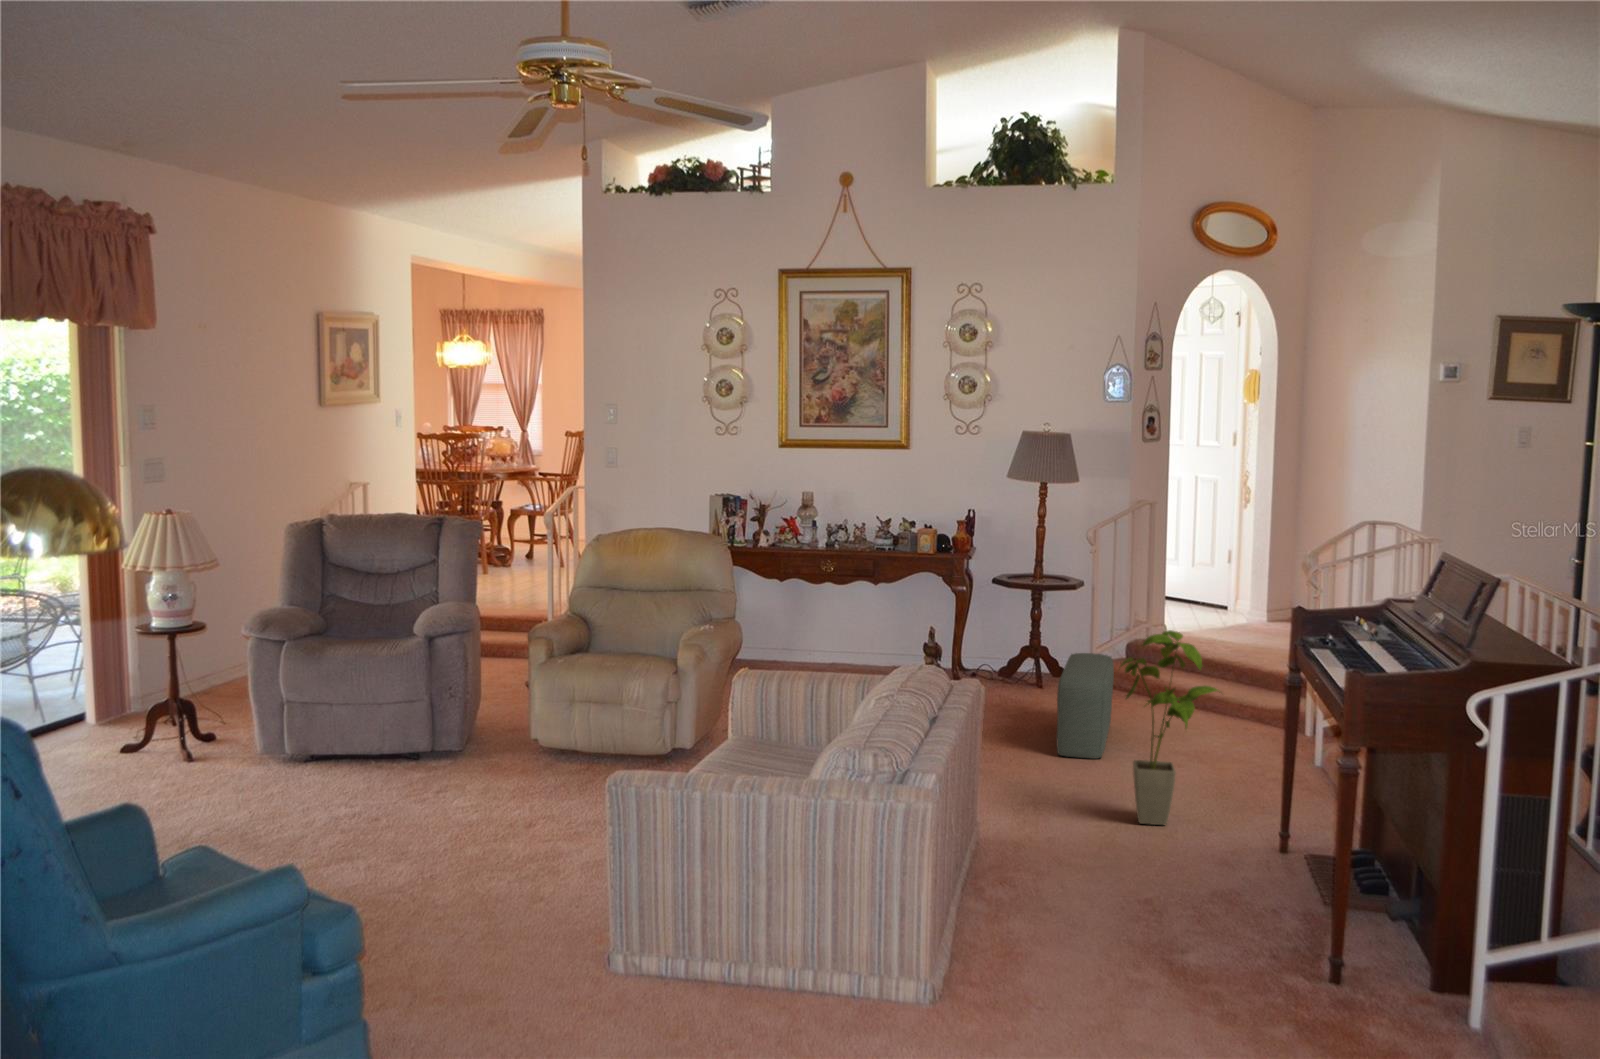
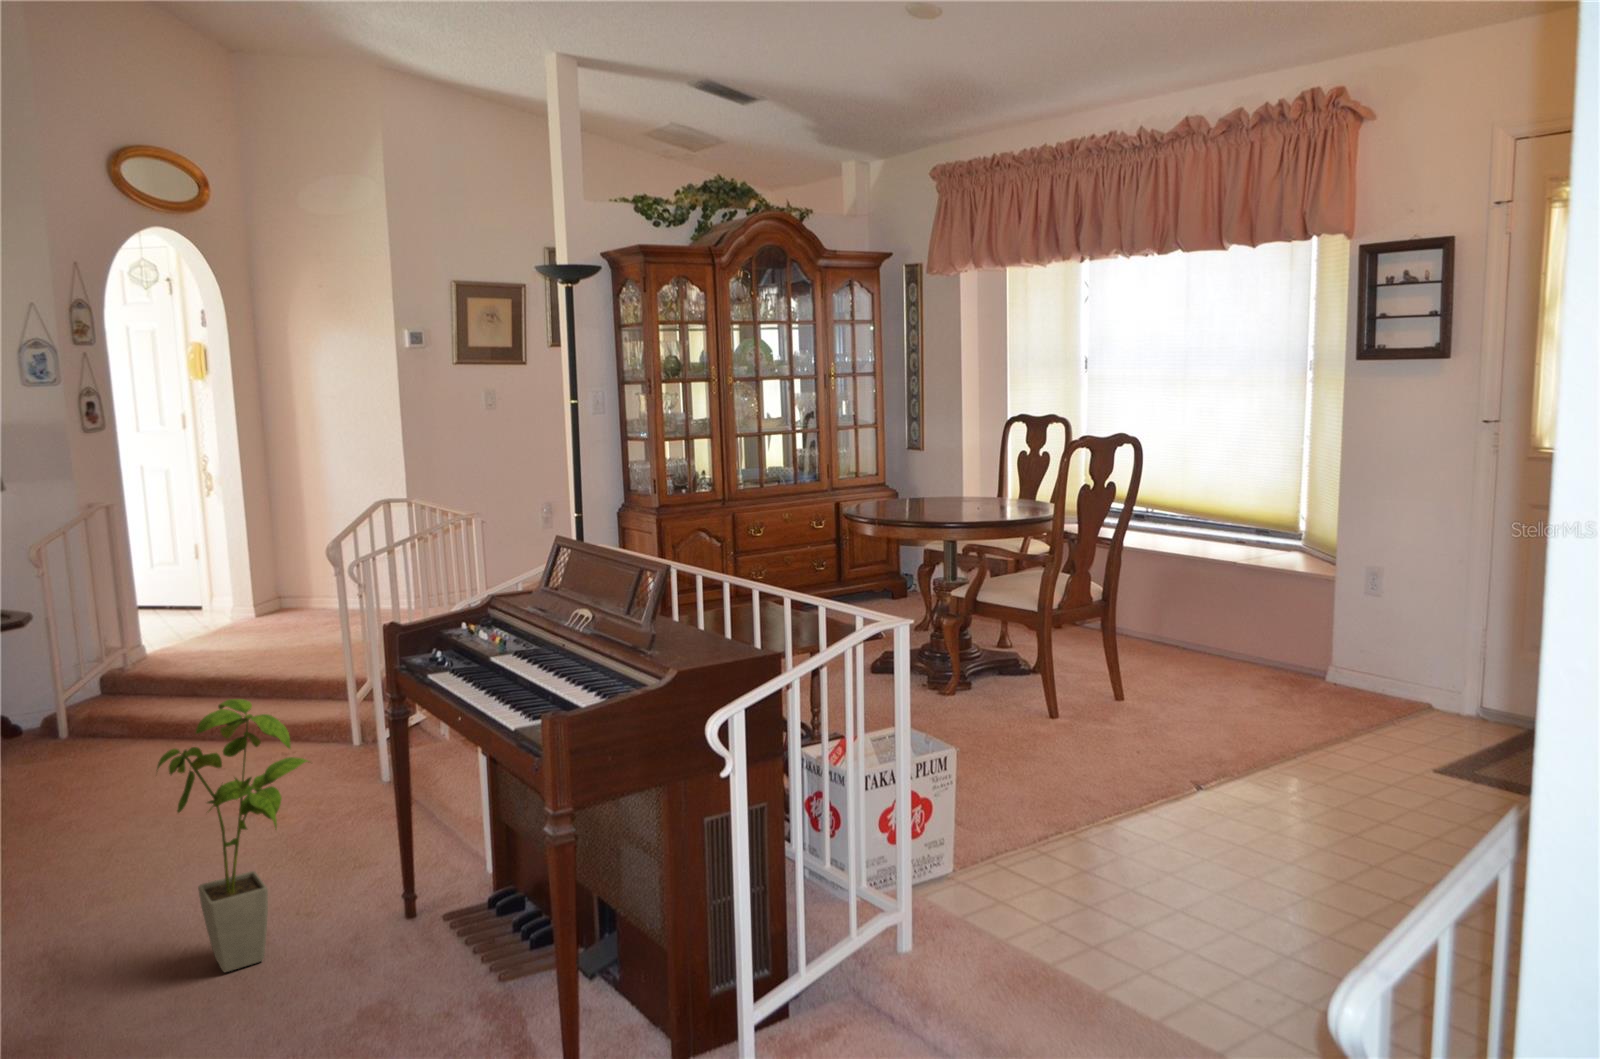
pouf: present [1057,653,1114,759] -> none [38,718,123,881]

